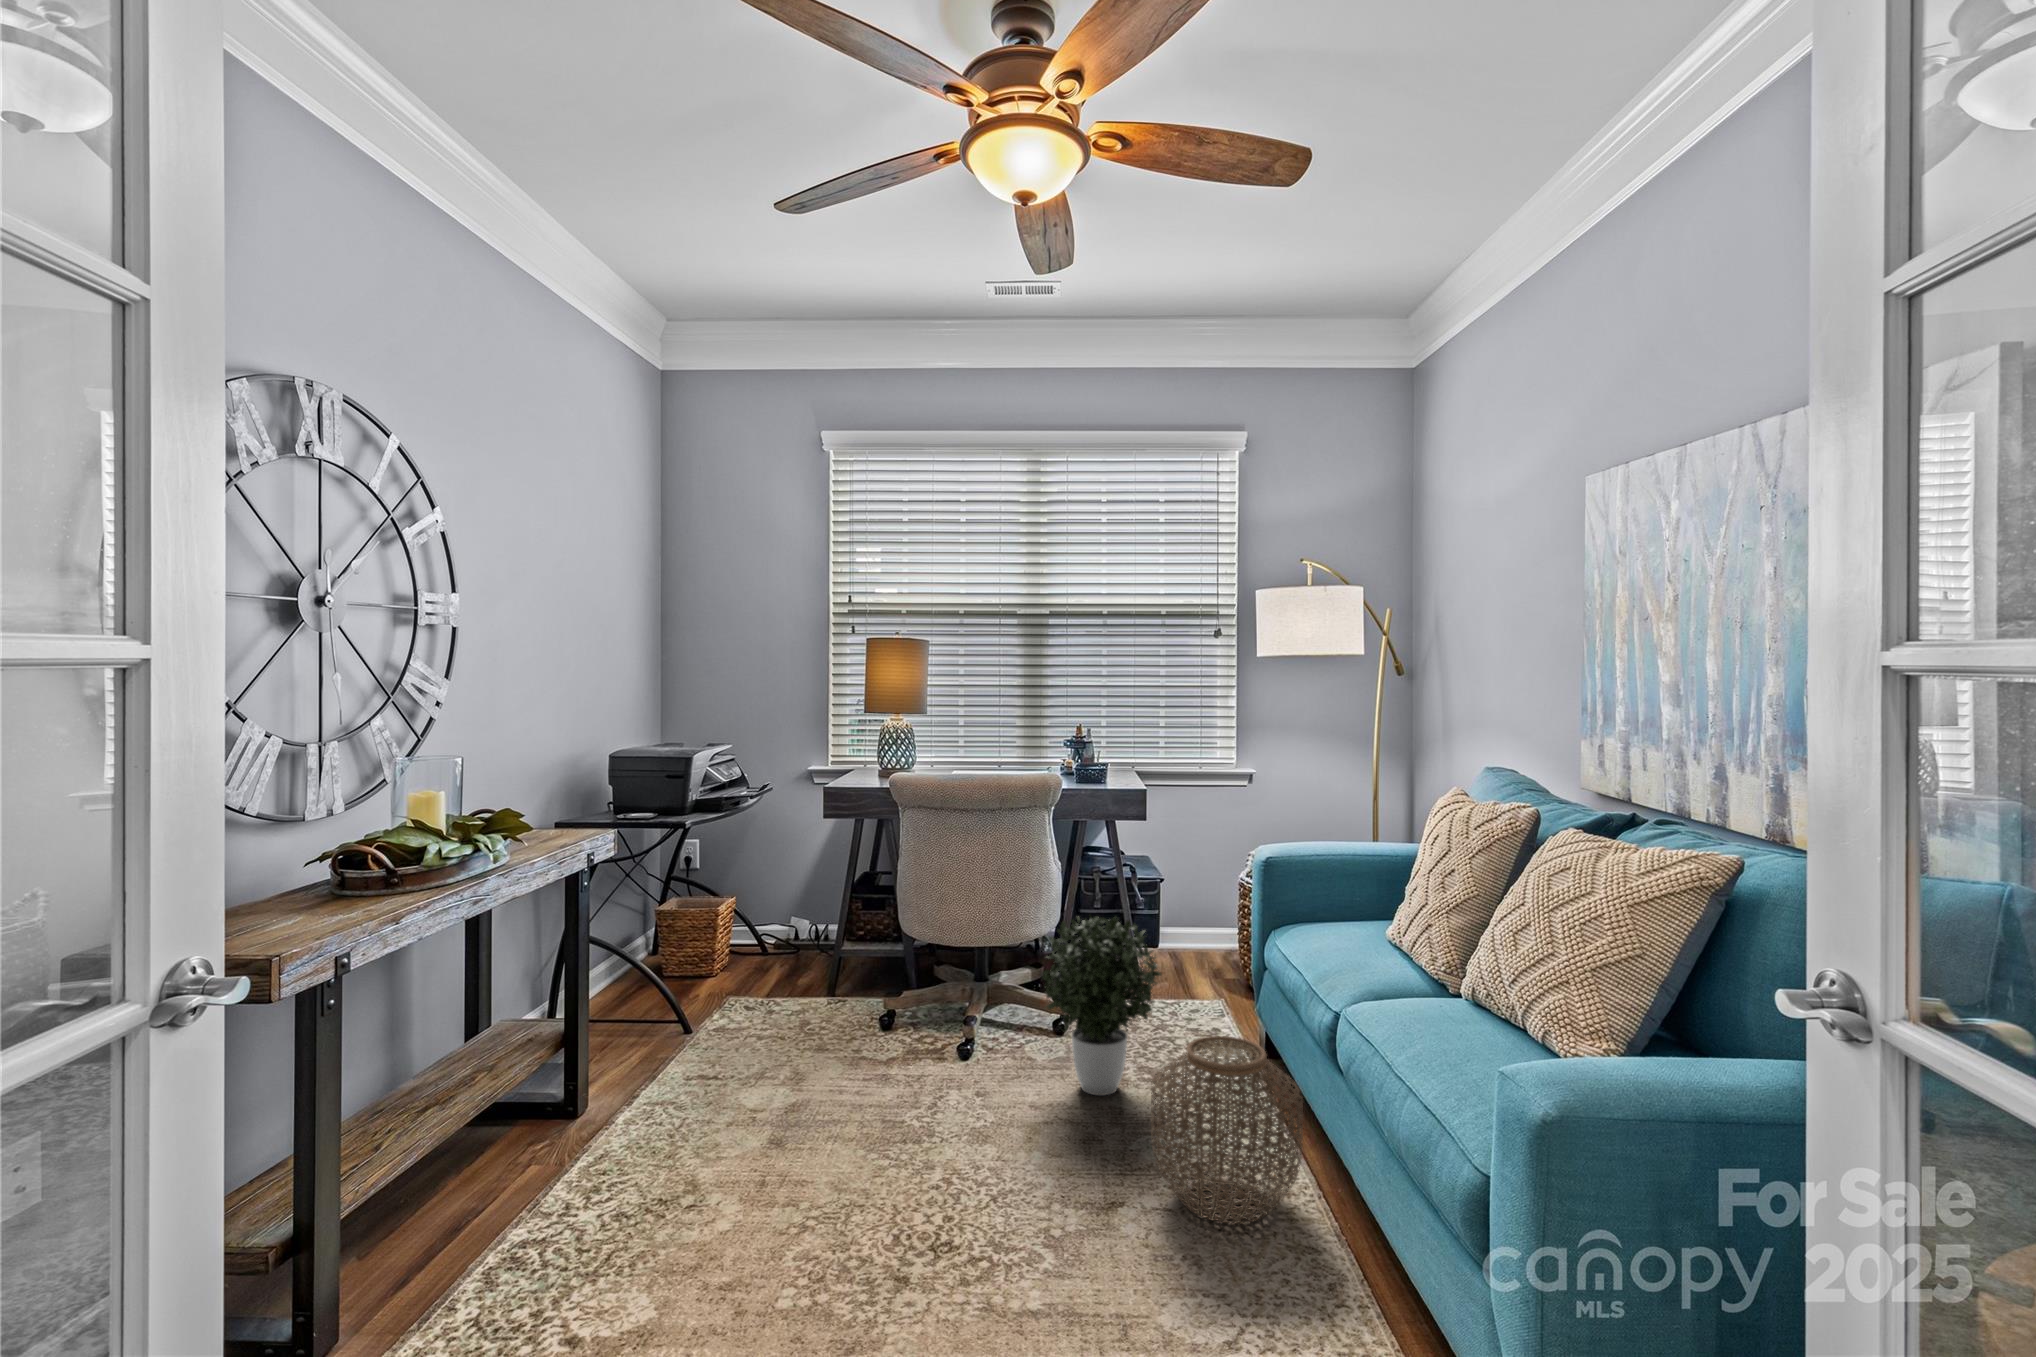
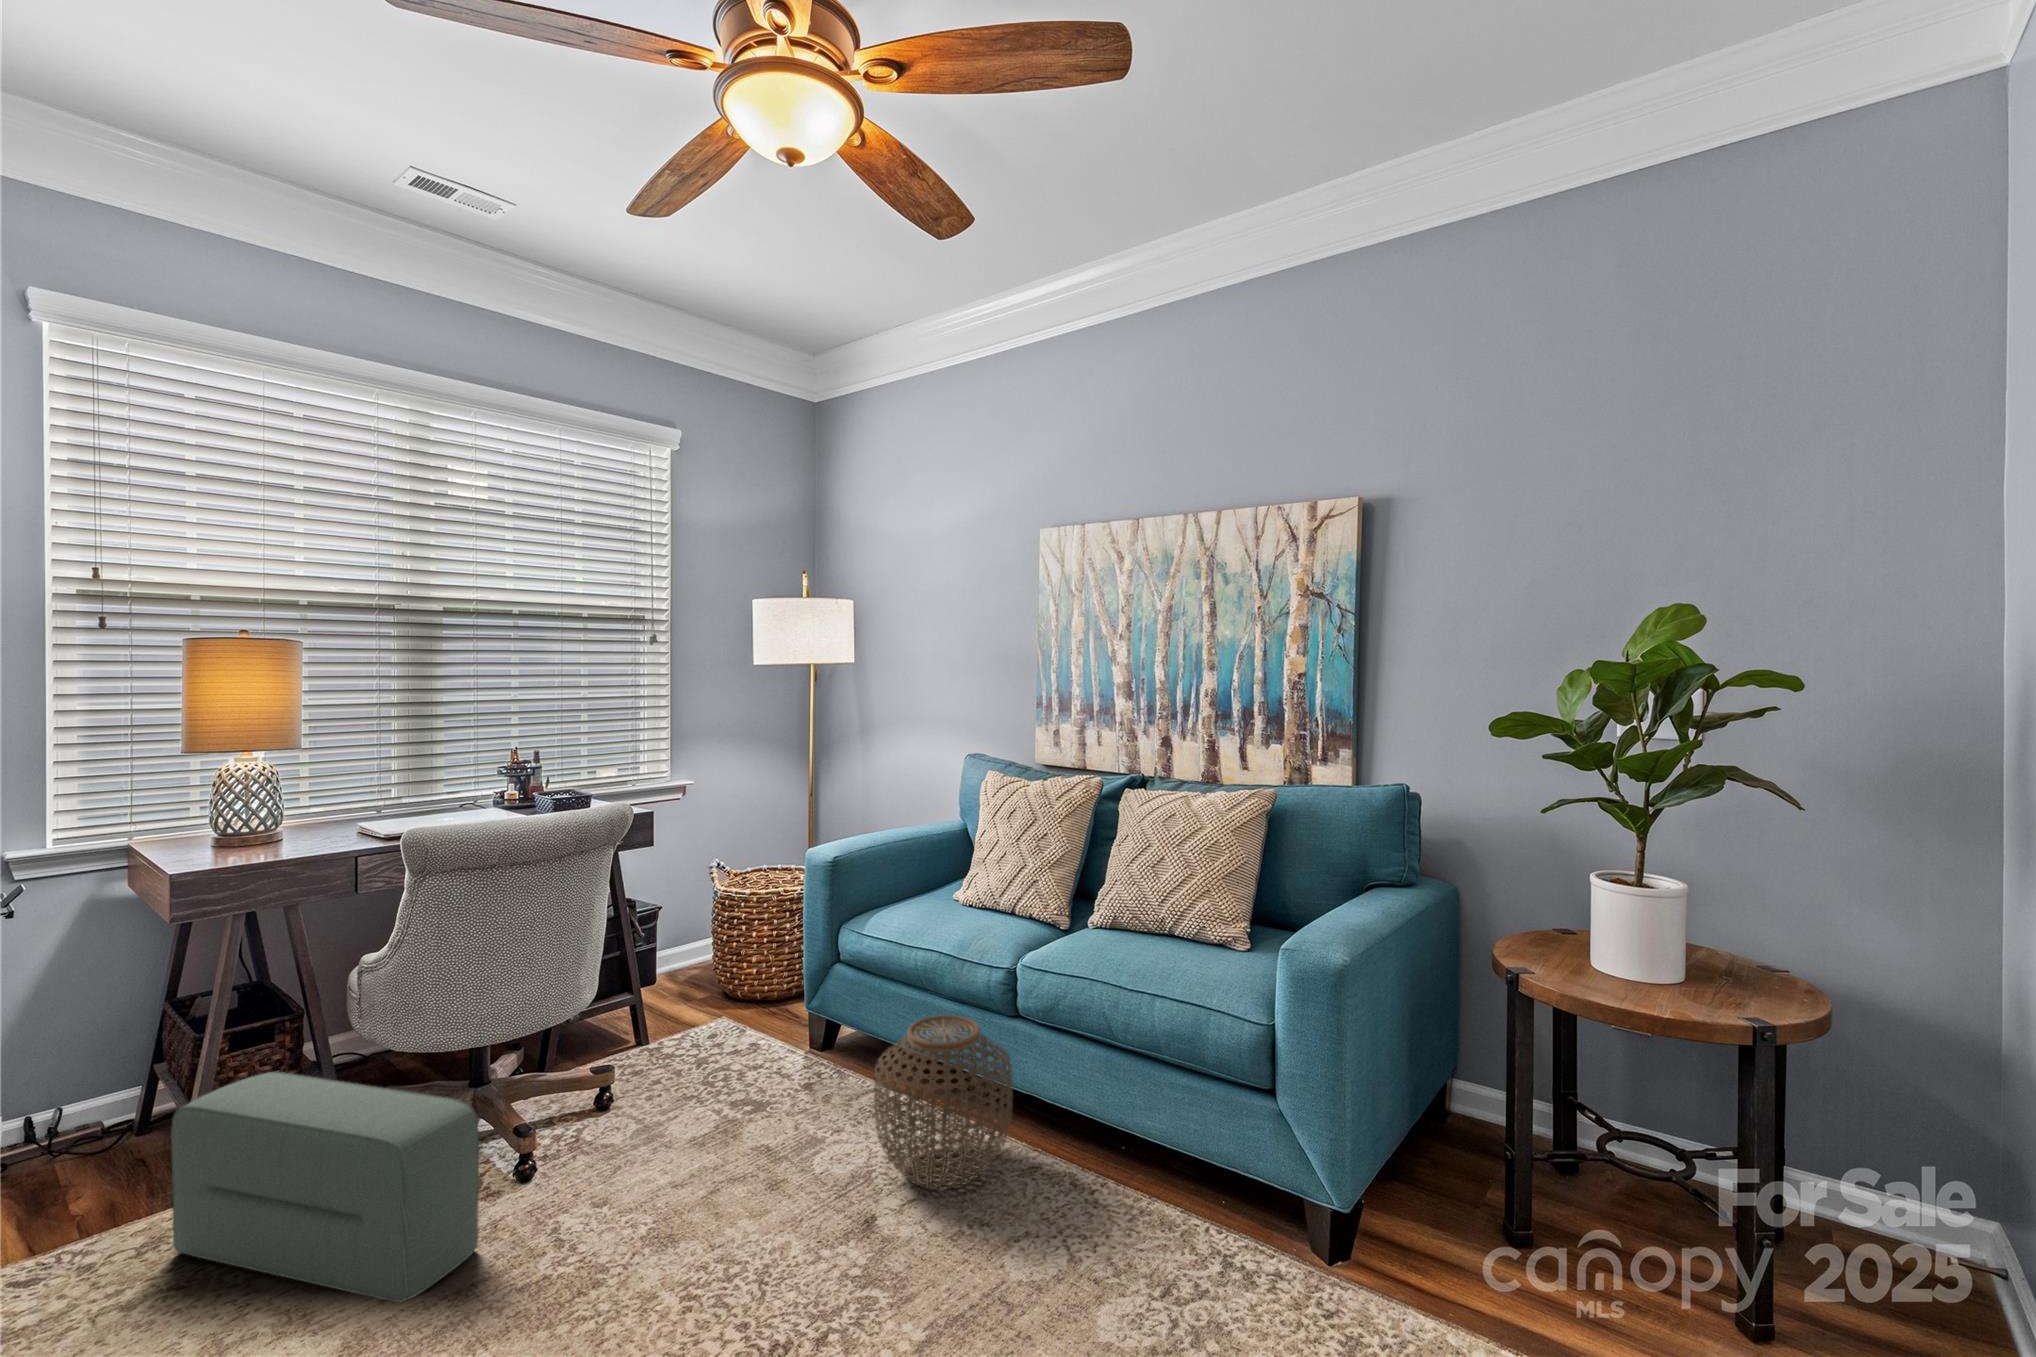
potted plant: present [1043,915,1161,1095] -> none [642,941,783,1140]
pouf: none [787,933,890,1105] -> present [171,1072,479,1303]

